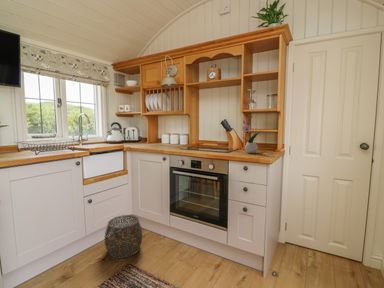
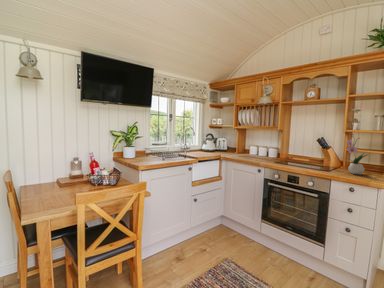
woven basket: present [105,215,142,259] -> none [205,216,237,254]

